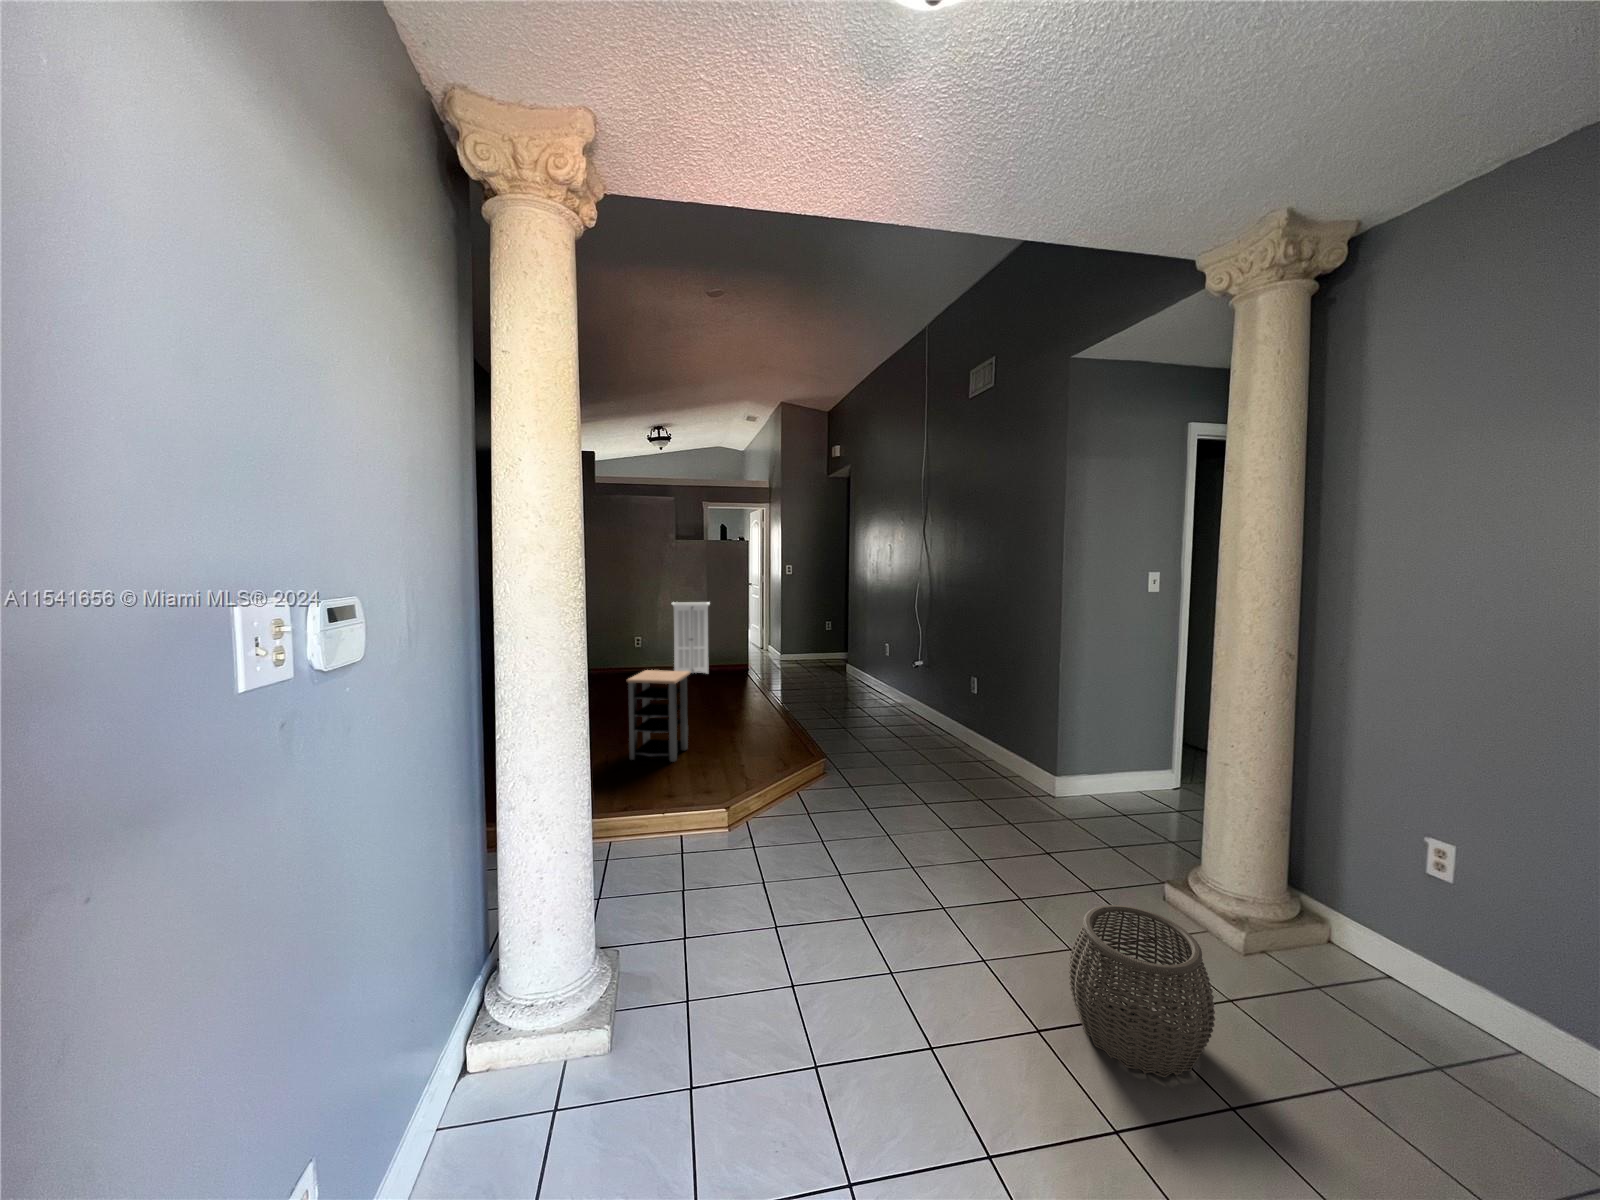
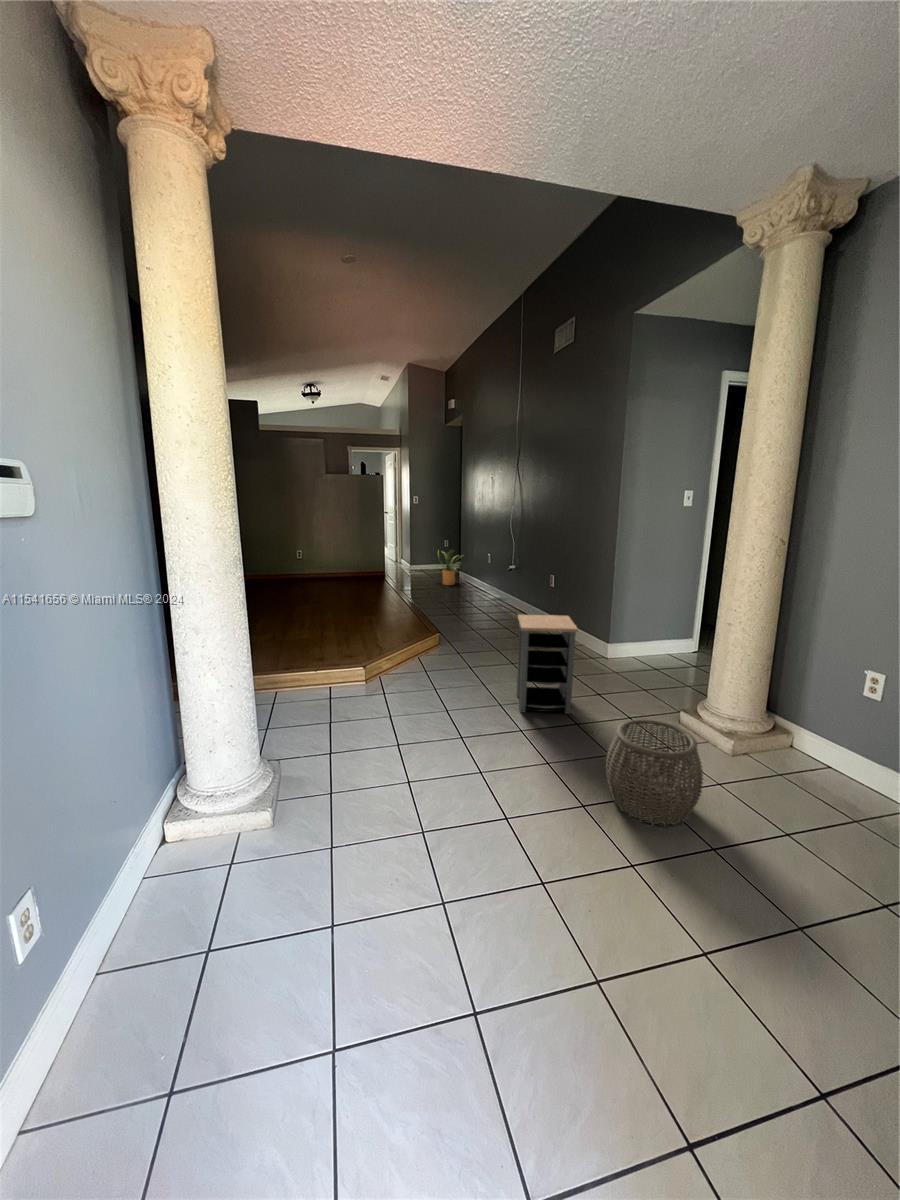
storage cabinet: present [672,602,710,673] -> none [317,525,349,585]
house plant: none [818,631,855,676] -> present [438,551,456,585]
side table: present [627,670,690,762] -> present [516,615,578,714]

